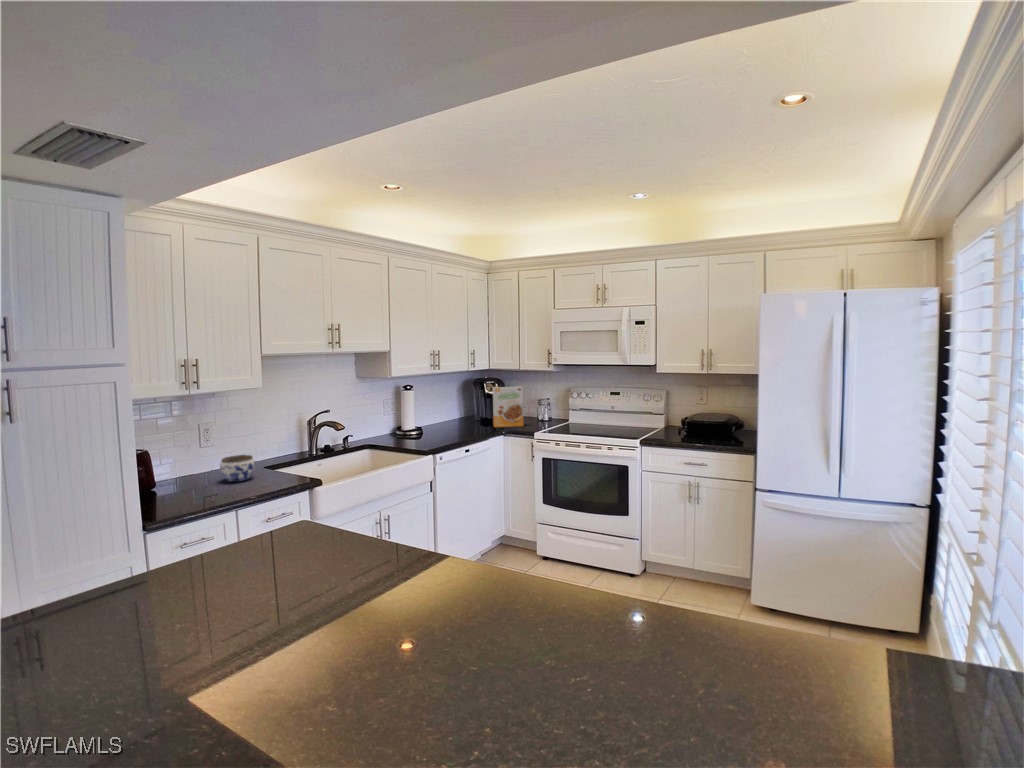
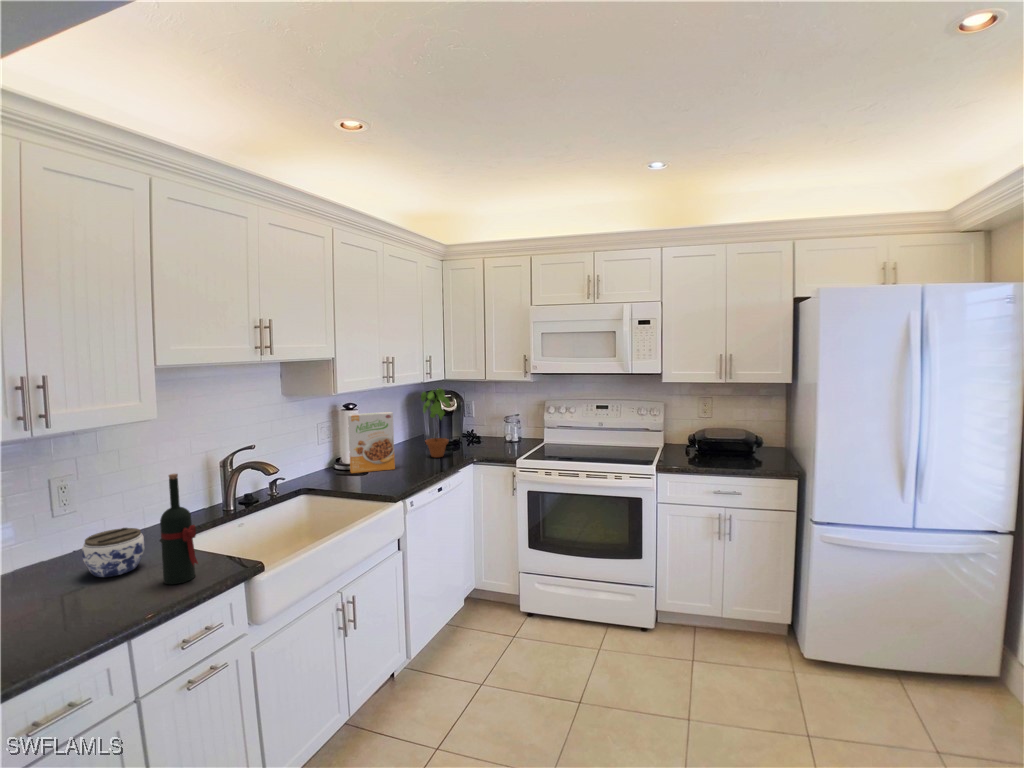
potted plant: none [463,376,485,430] -> present [421,388,450,457]
cereal box: present [493,387,523,427] -> present [348,412,395,473]
wine bottle: none [261,420,282,487] -> present [160,474,198,584]

